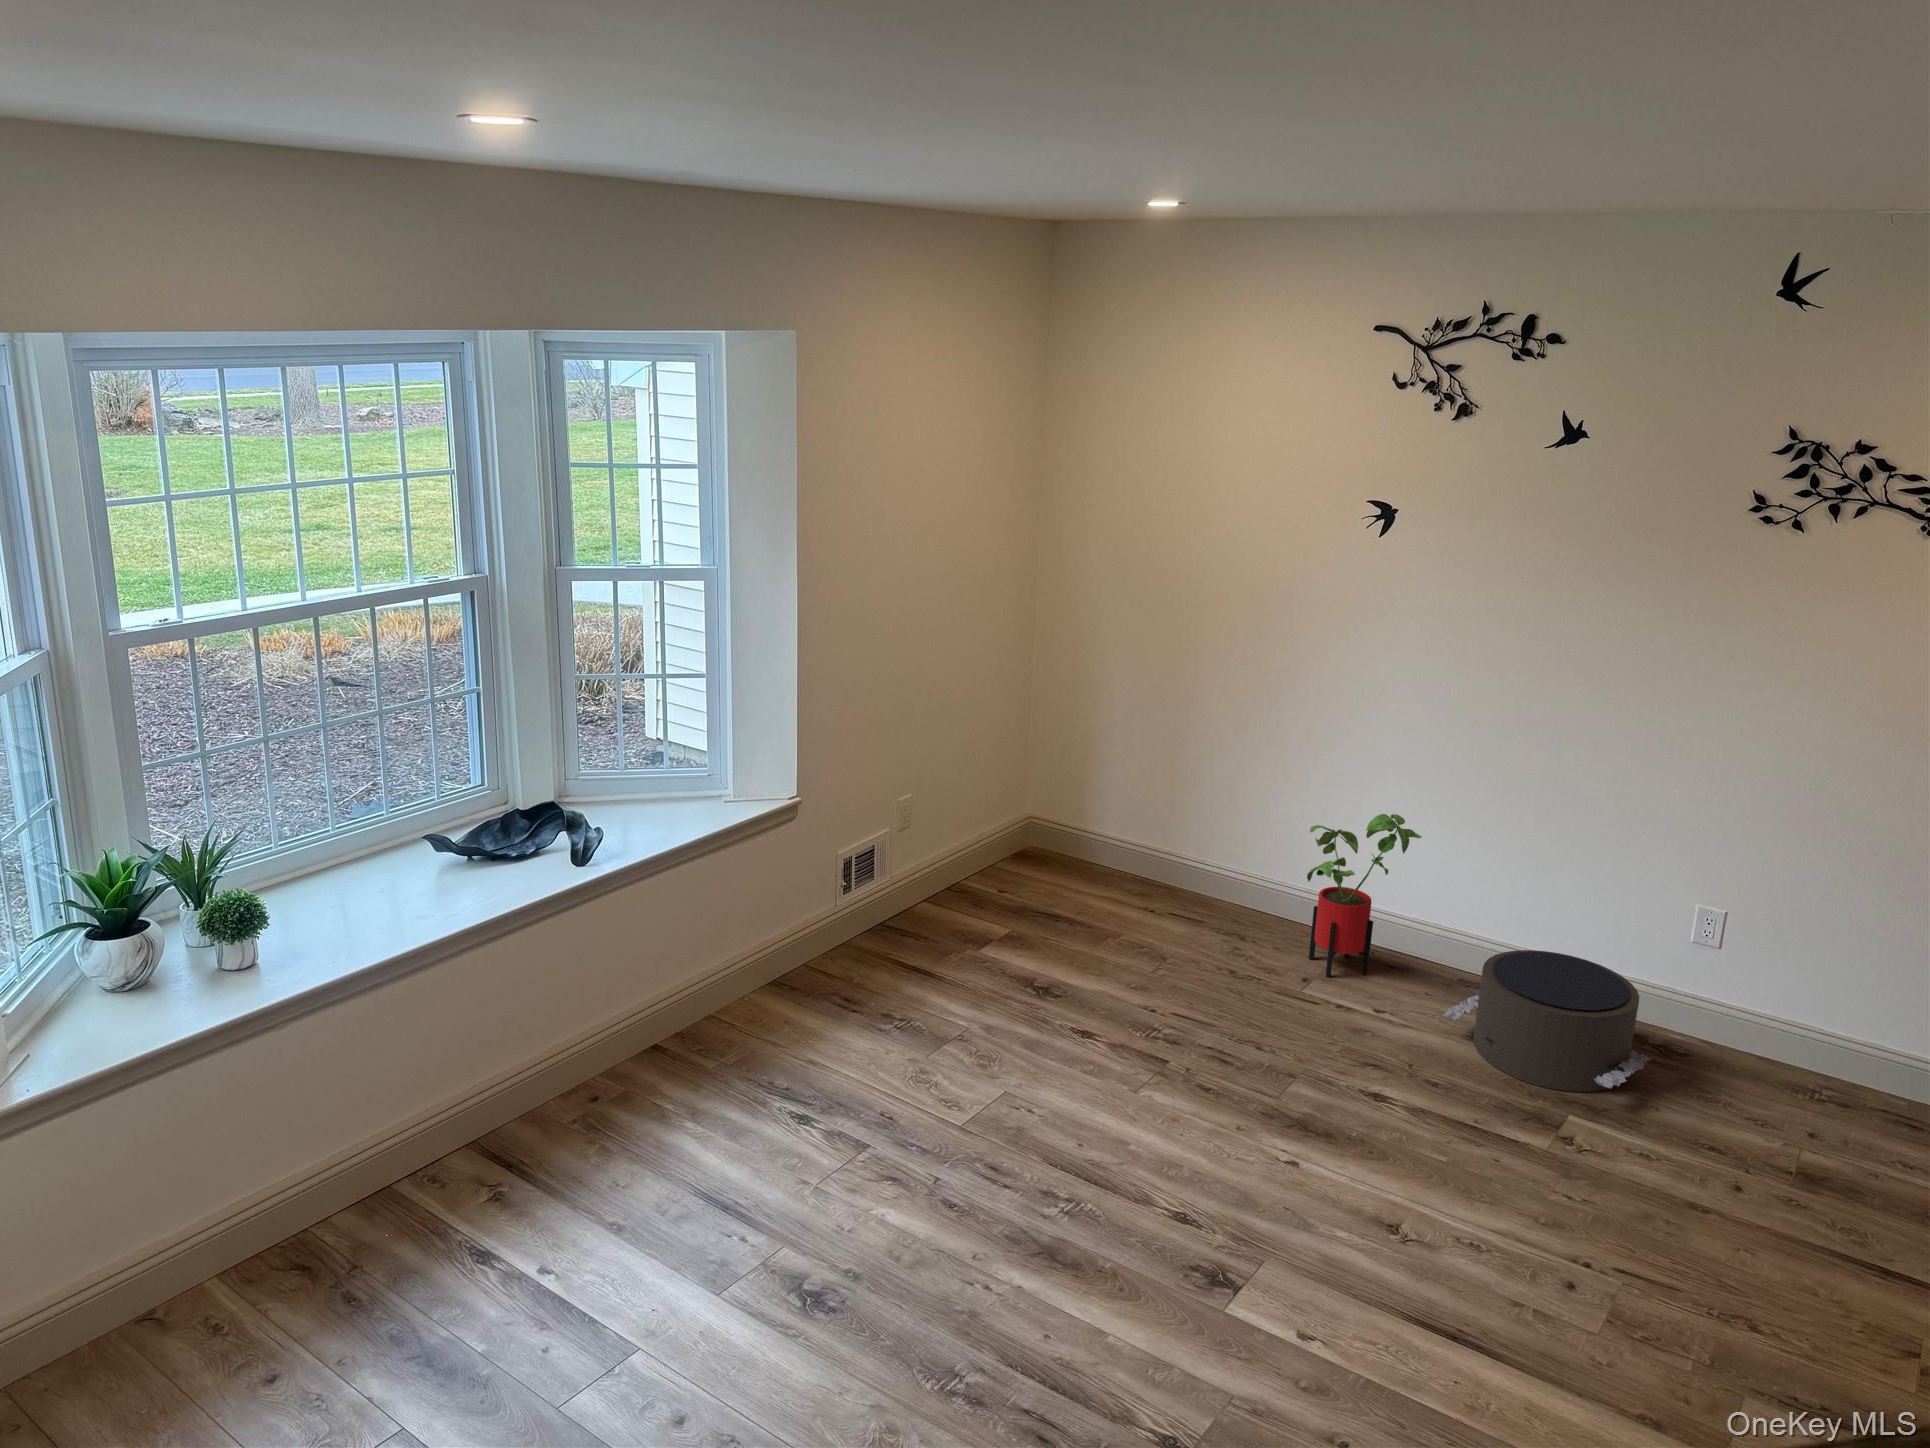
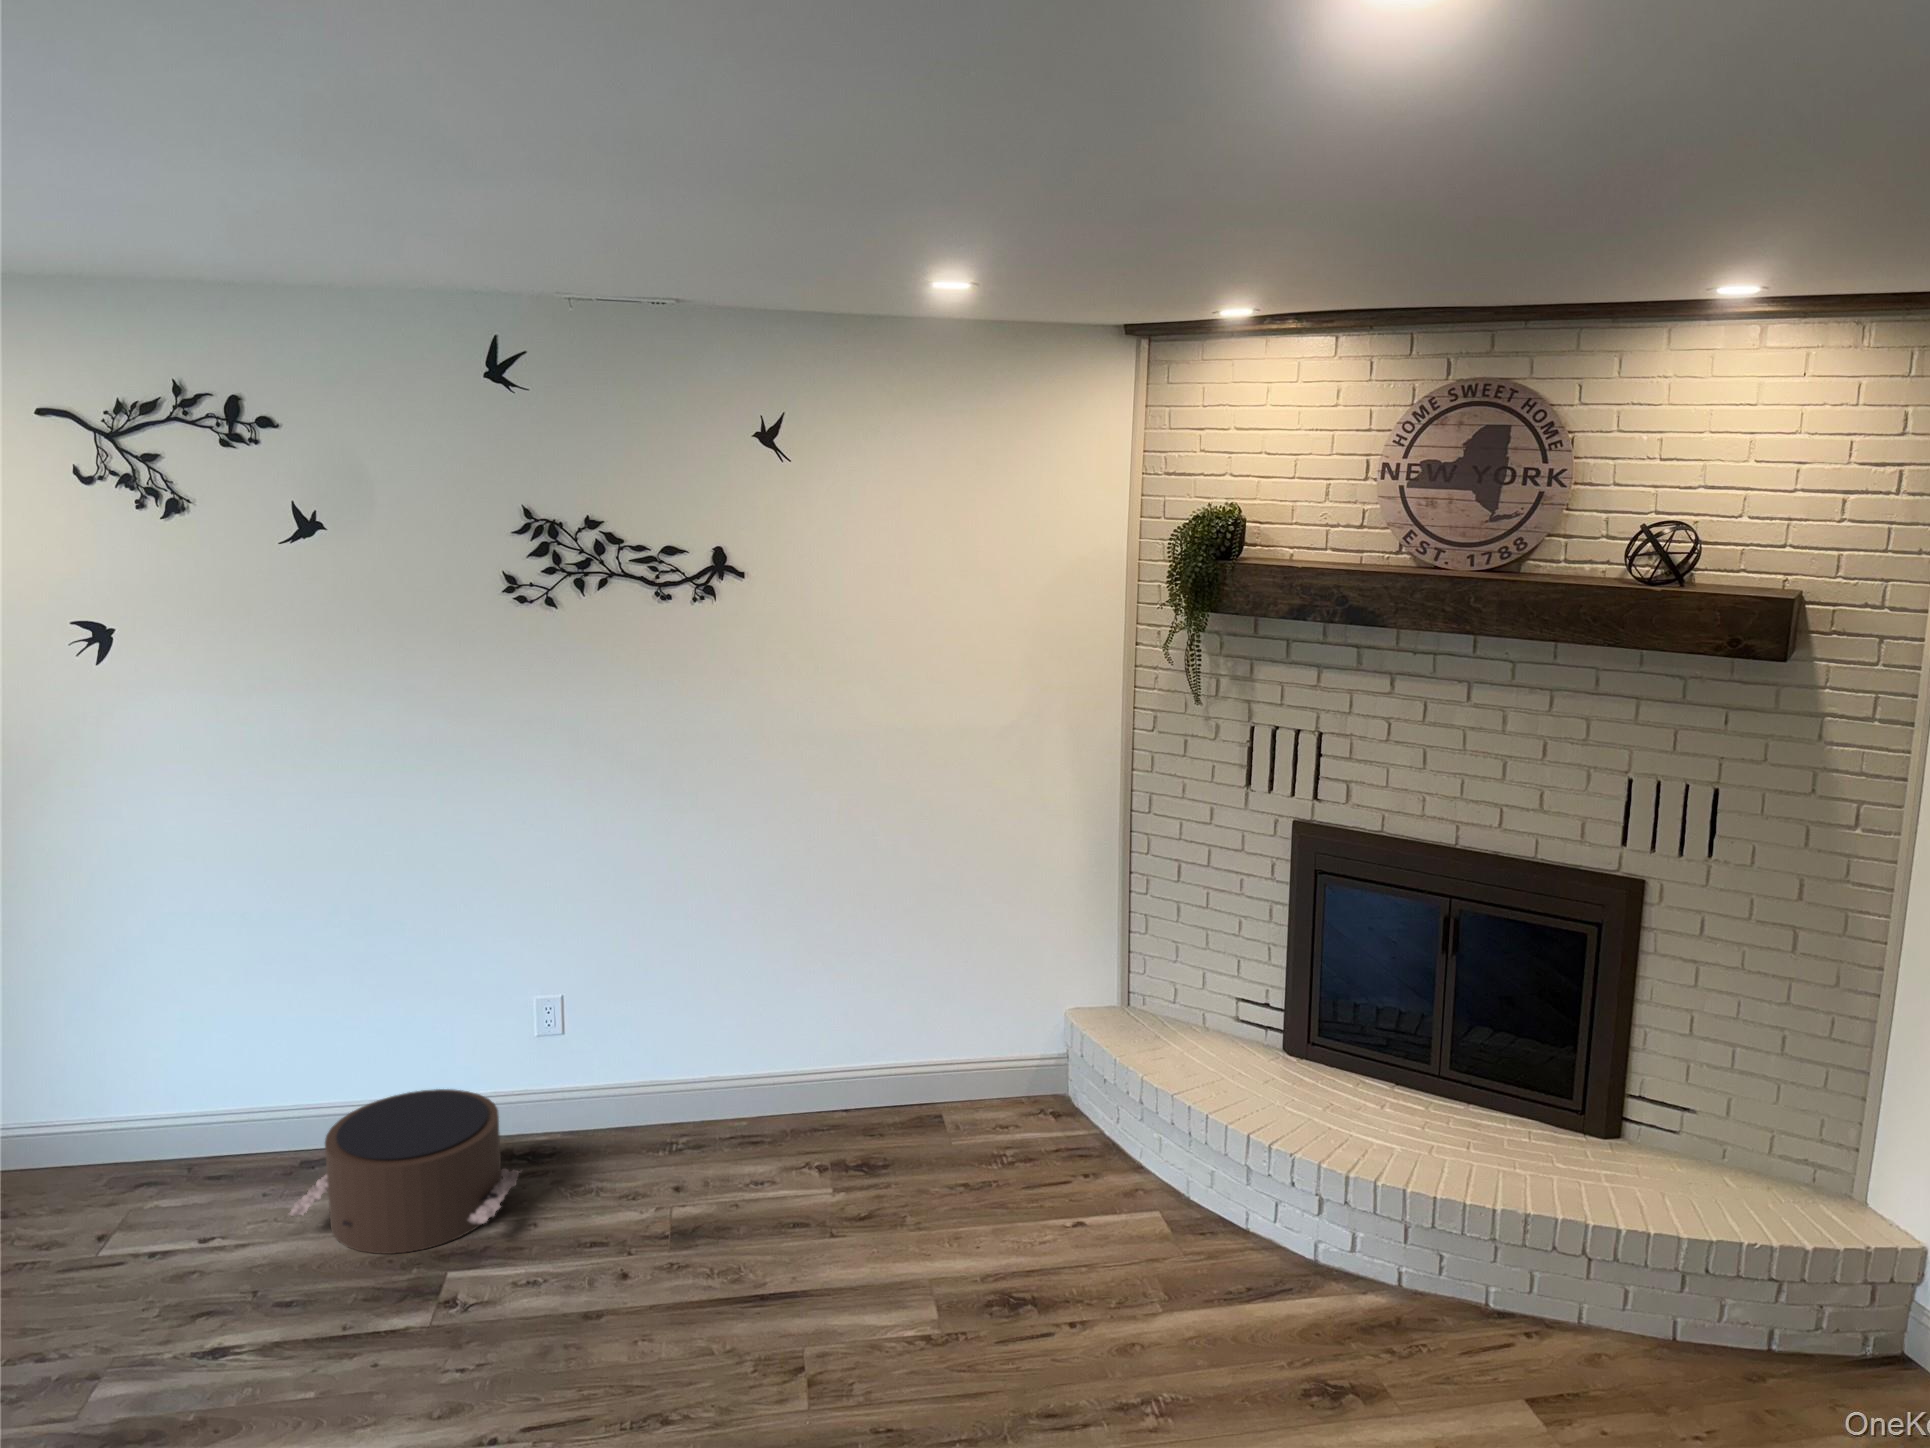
house plant: present [1307,814,1422,977] -> none [73,994,226,1223]

